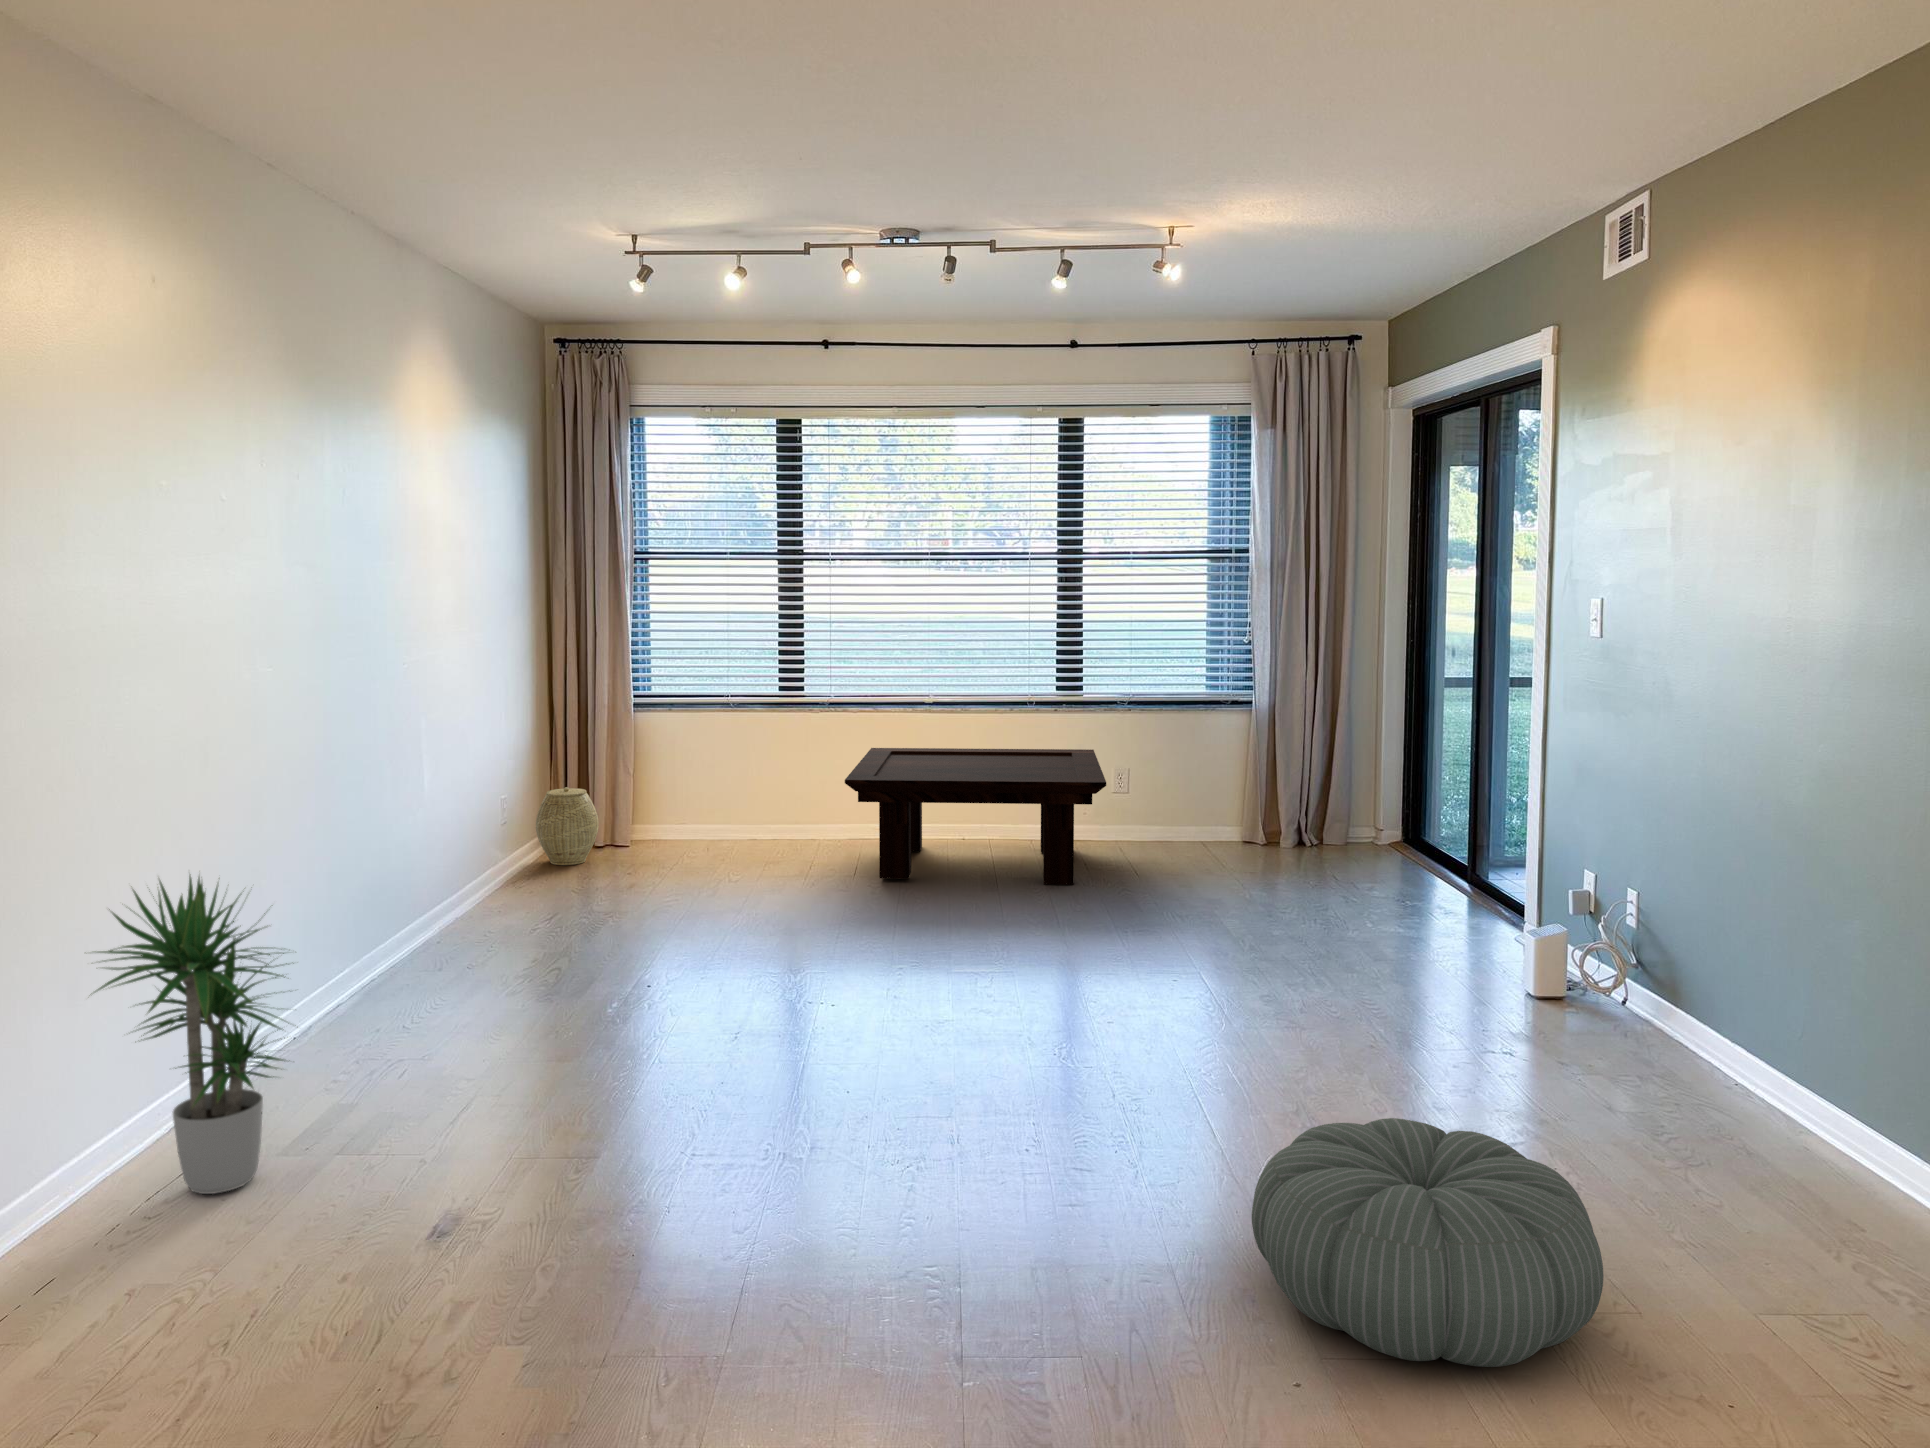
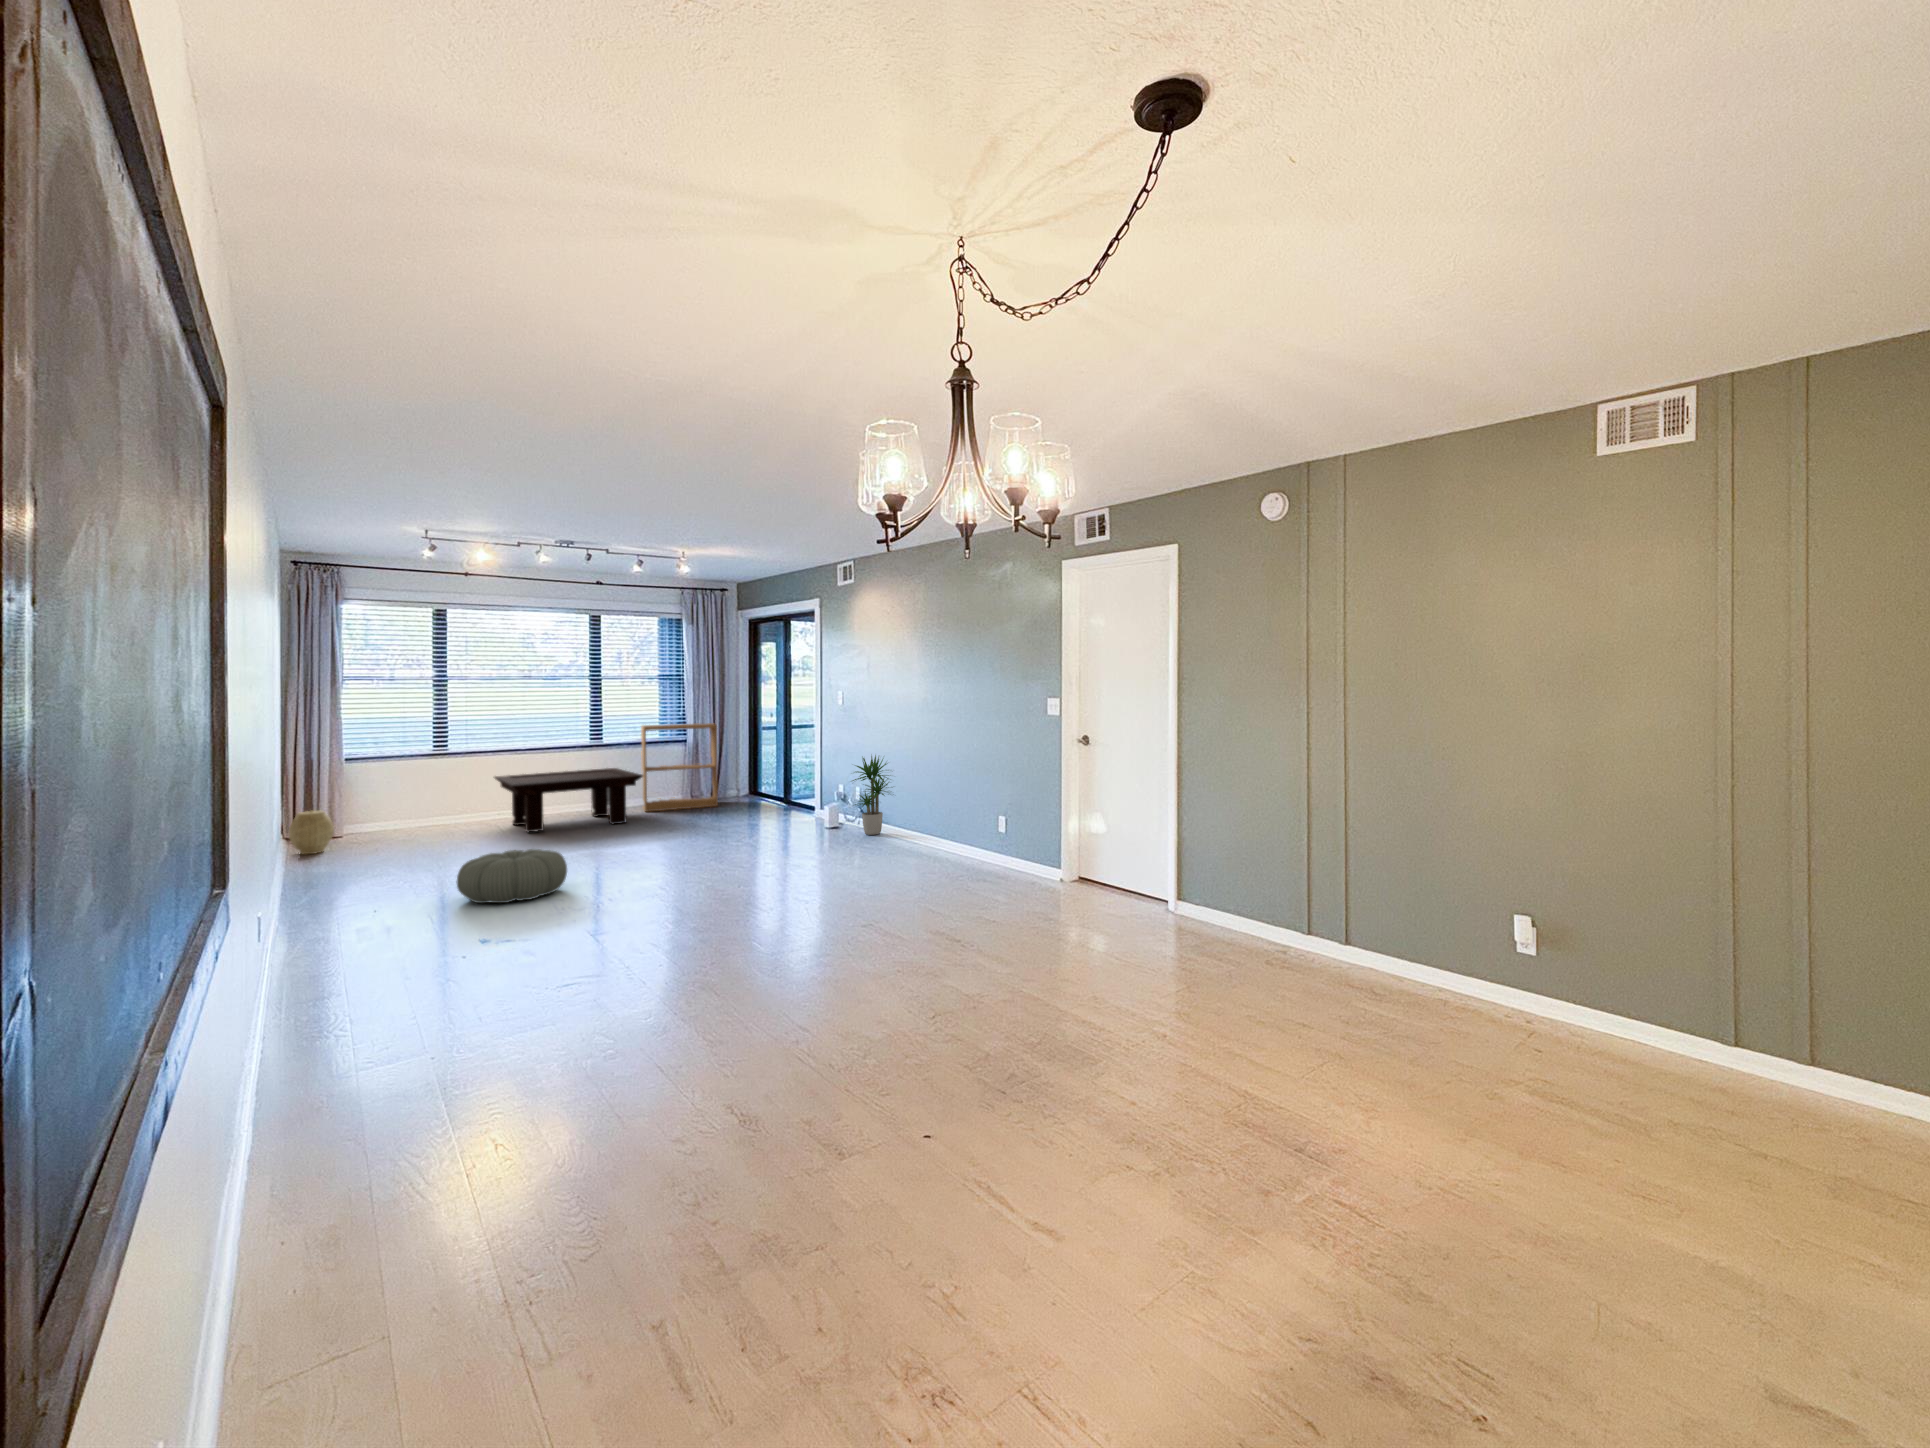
bookshelf: none [1143,660,1307,865] -> present [641,723,718,812]
potted plant: present [94,876,289,1194] -> present [852,755,889,835]
pouf: present [1252,1118,1604,1367] -> present [457,849,567,903]

